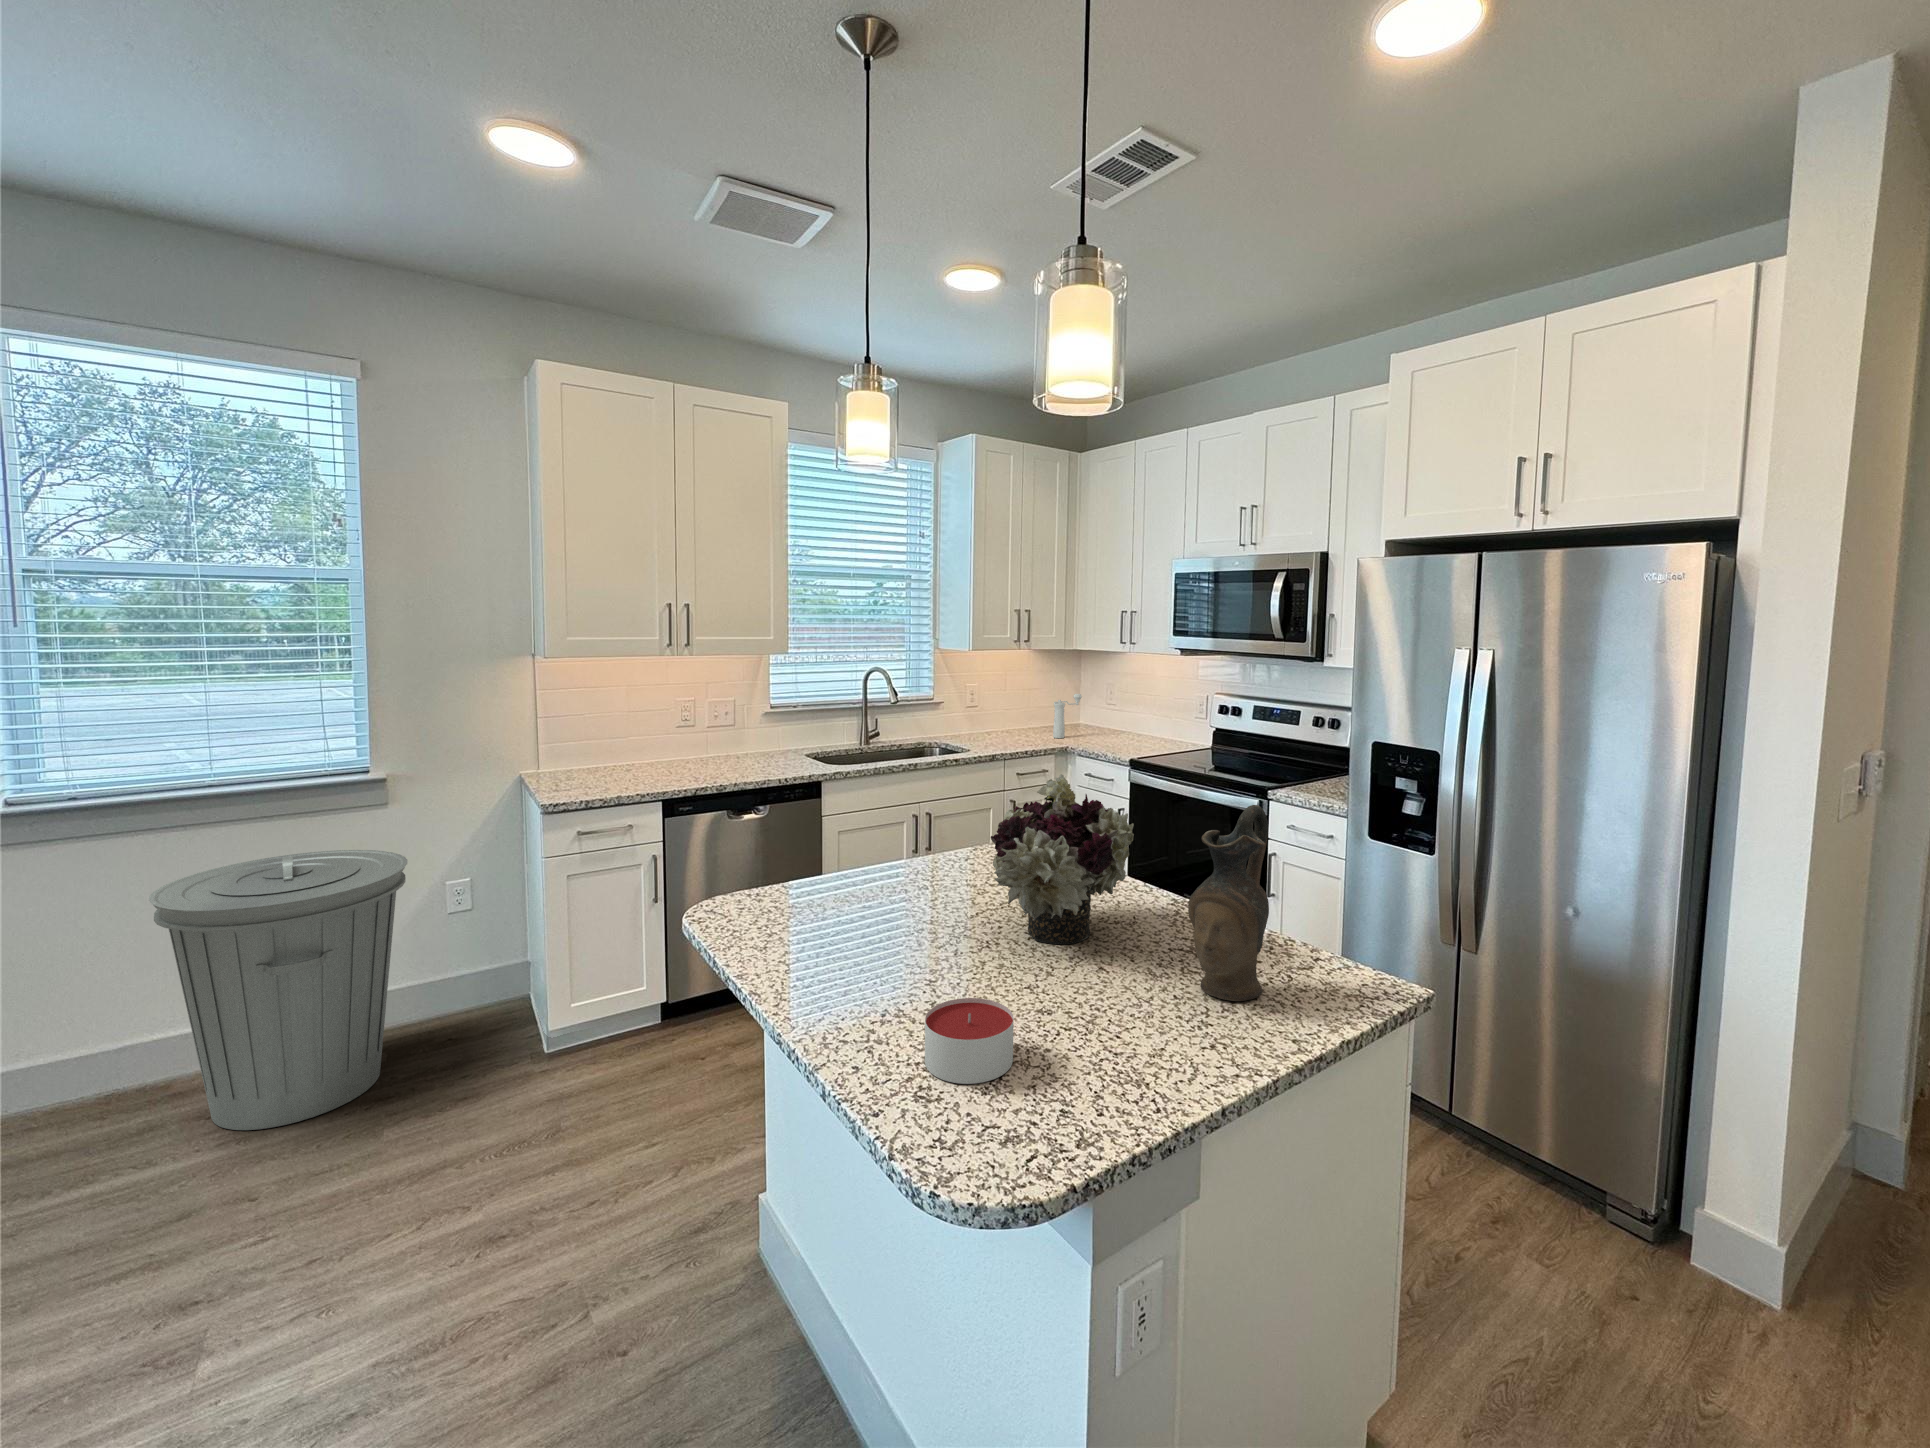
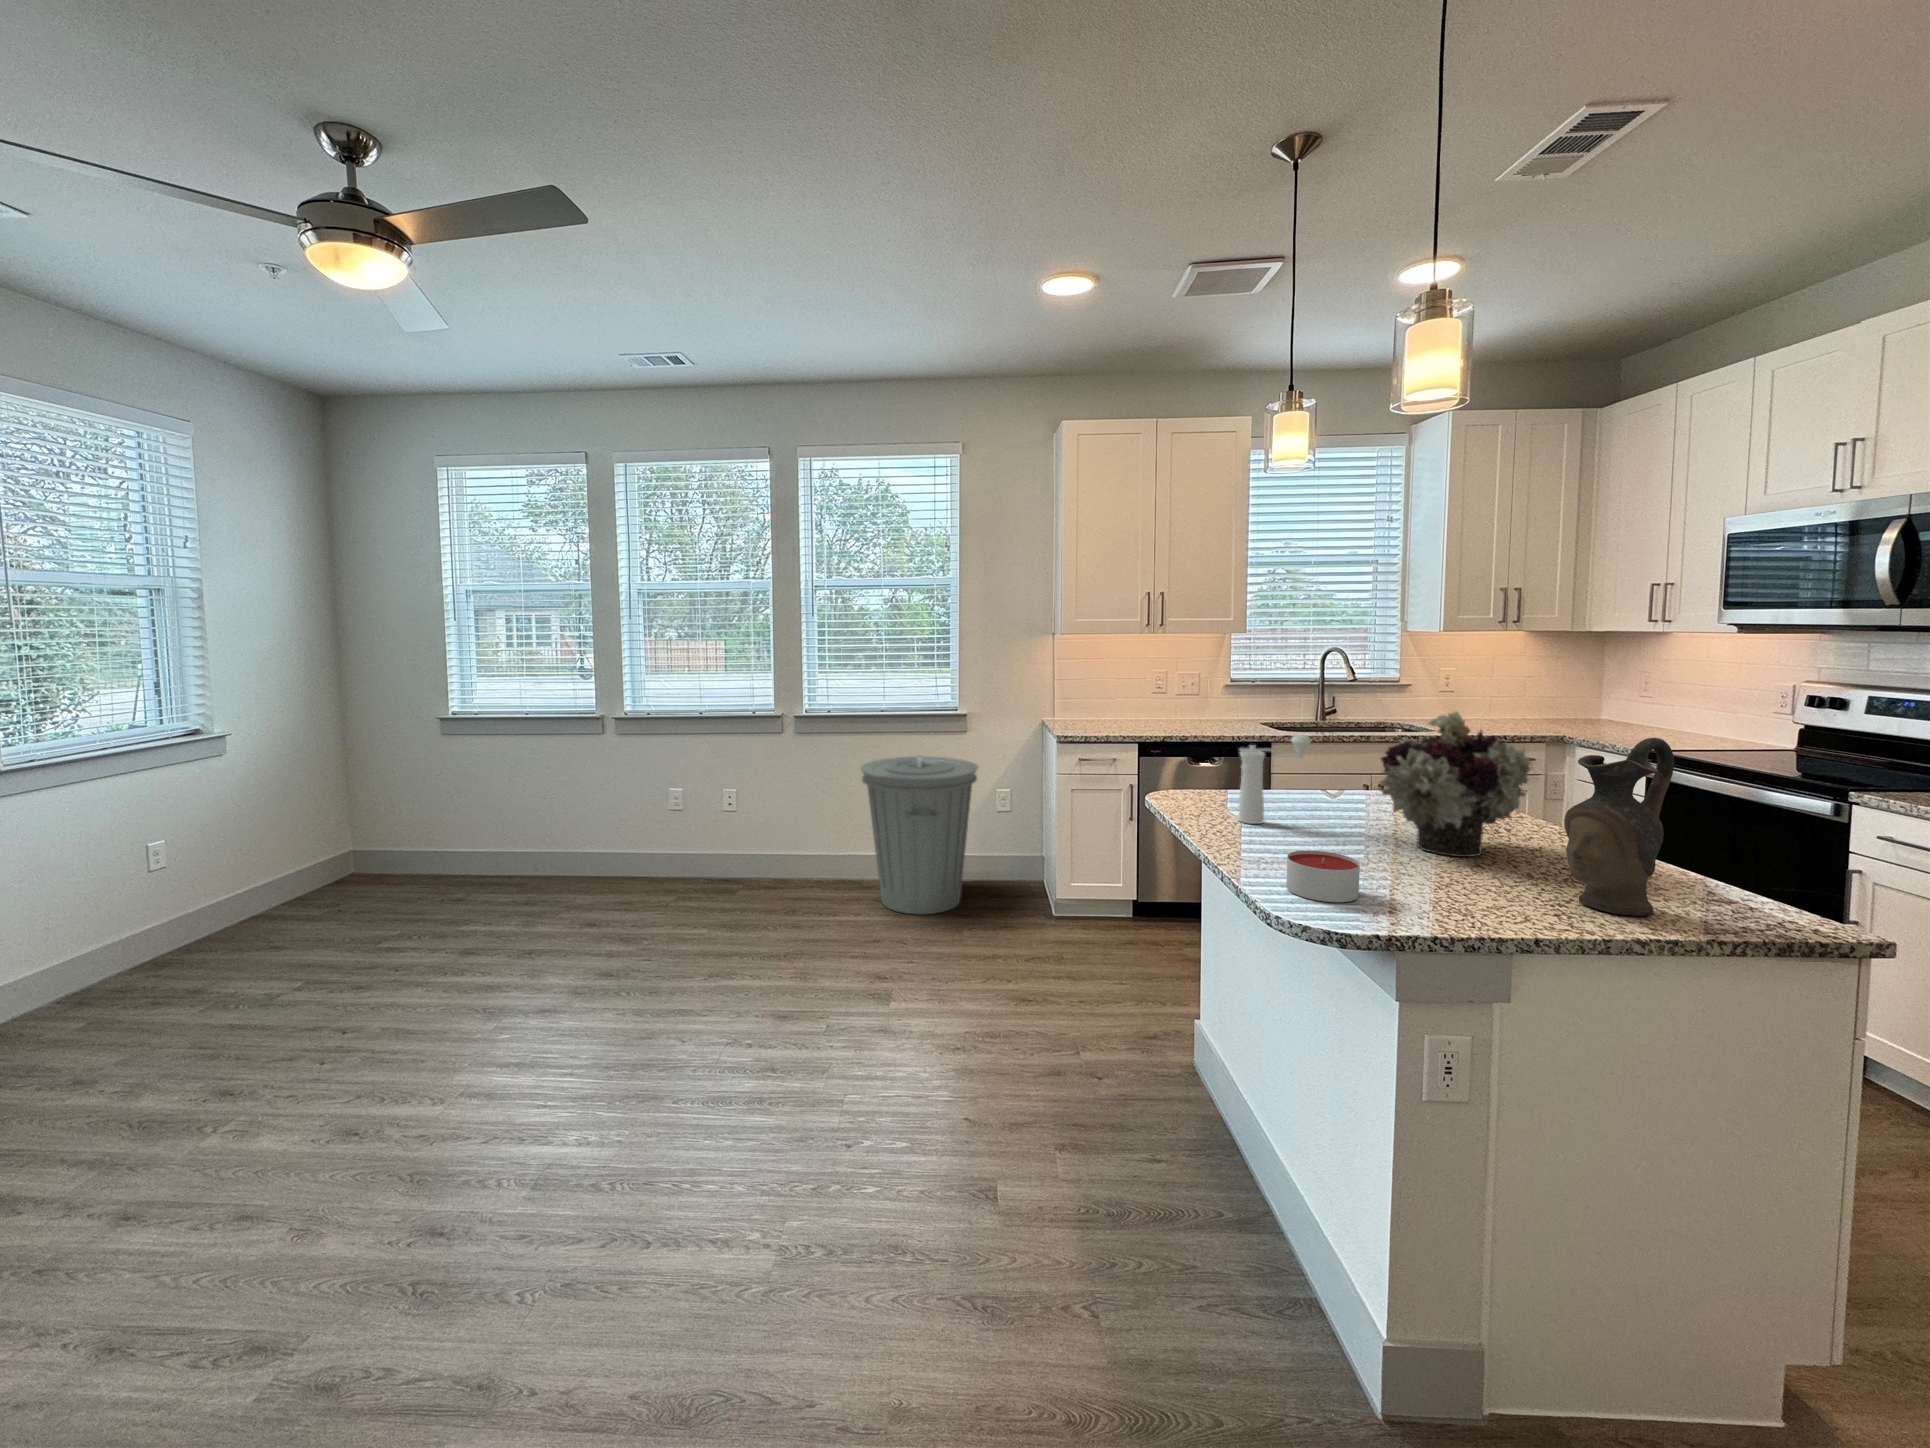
pepper mill: present [1053,694,1082,738] -> present [1239,735,1311,824]

